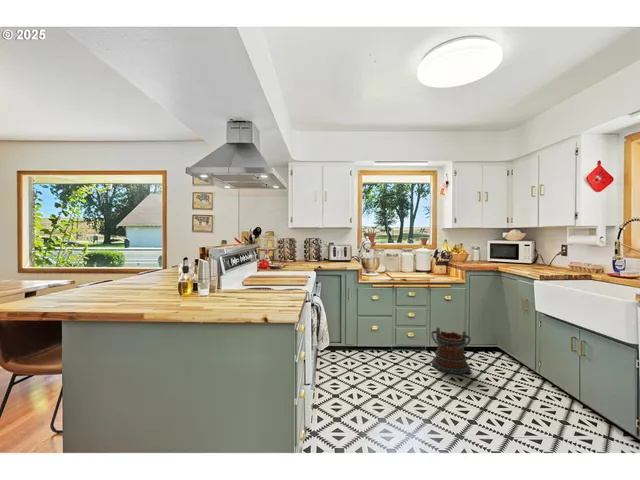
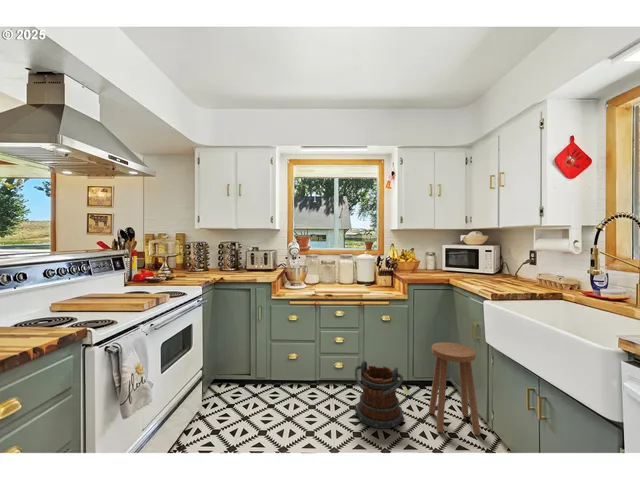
stool: none [487,313,530,378] -> present [429,342,480,435]

